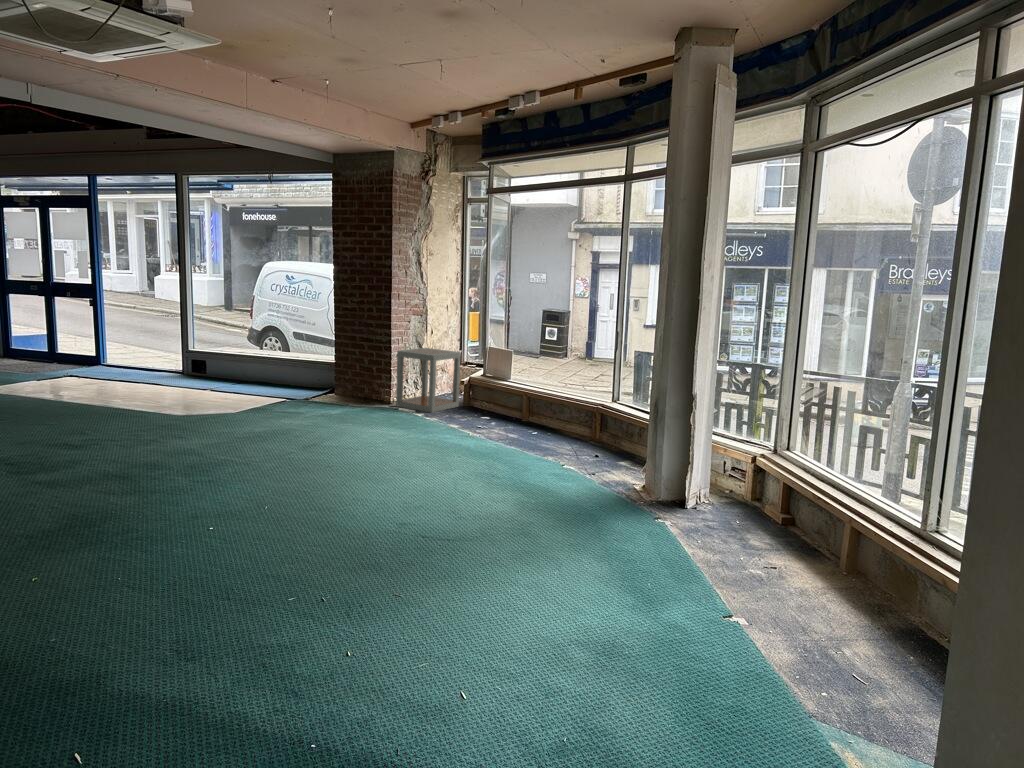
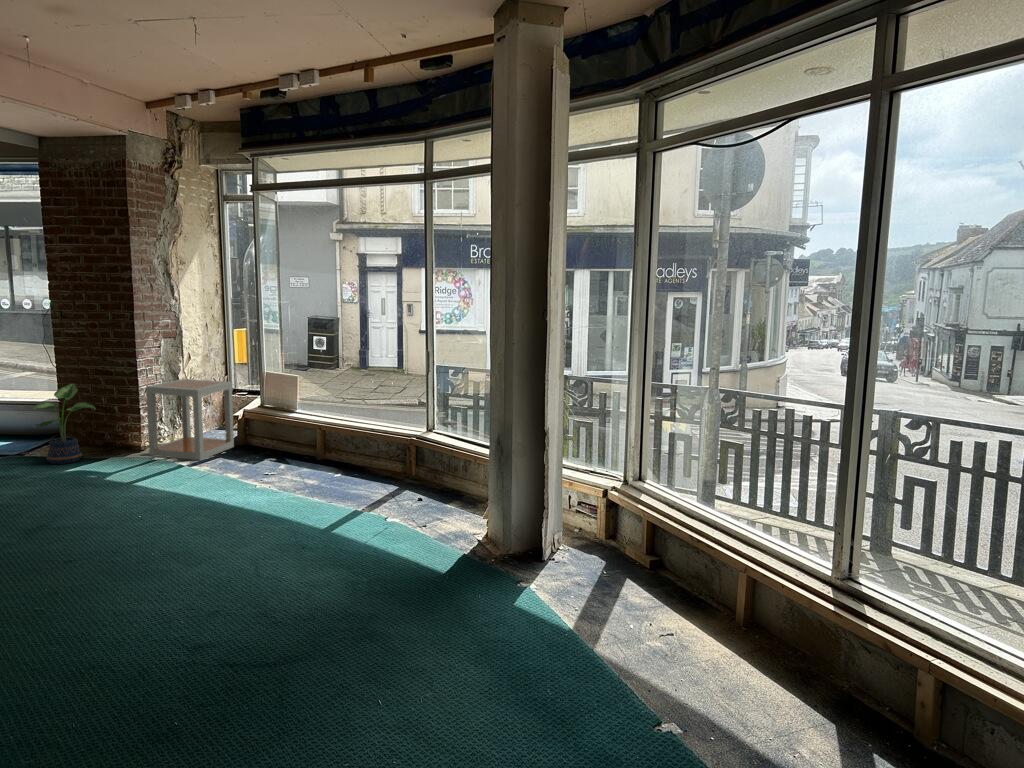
potted plant: none [321,346,362,405] -> present [33,384,96,464]

